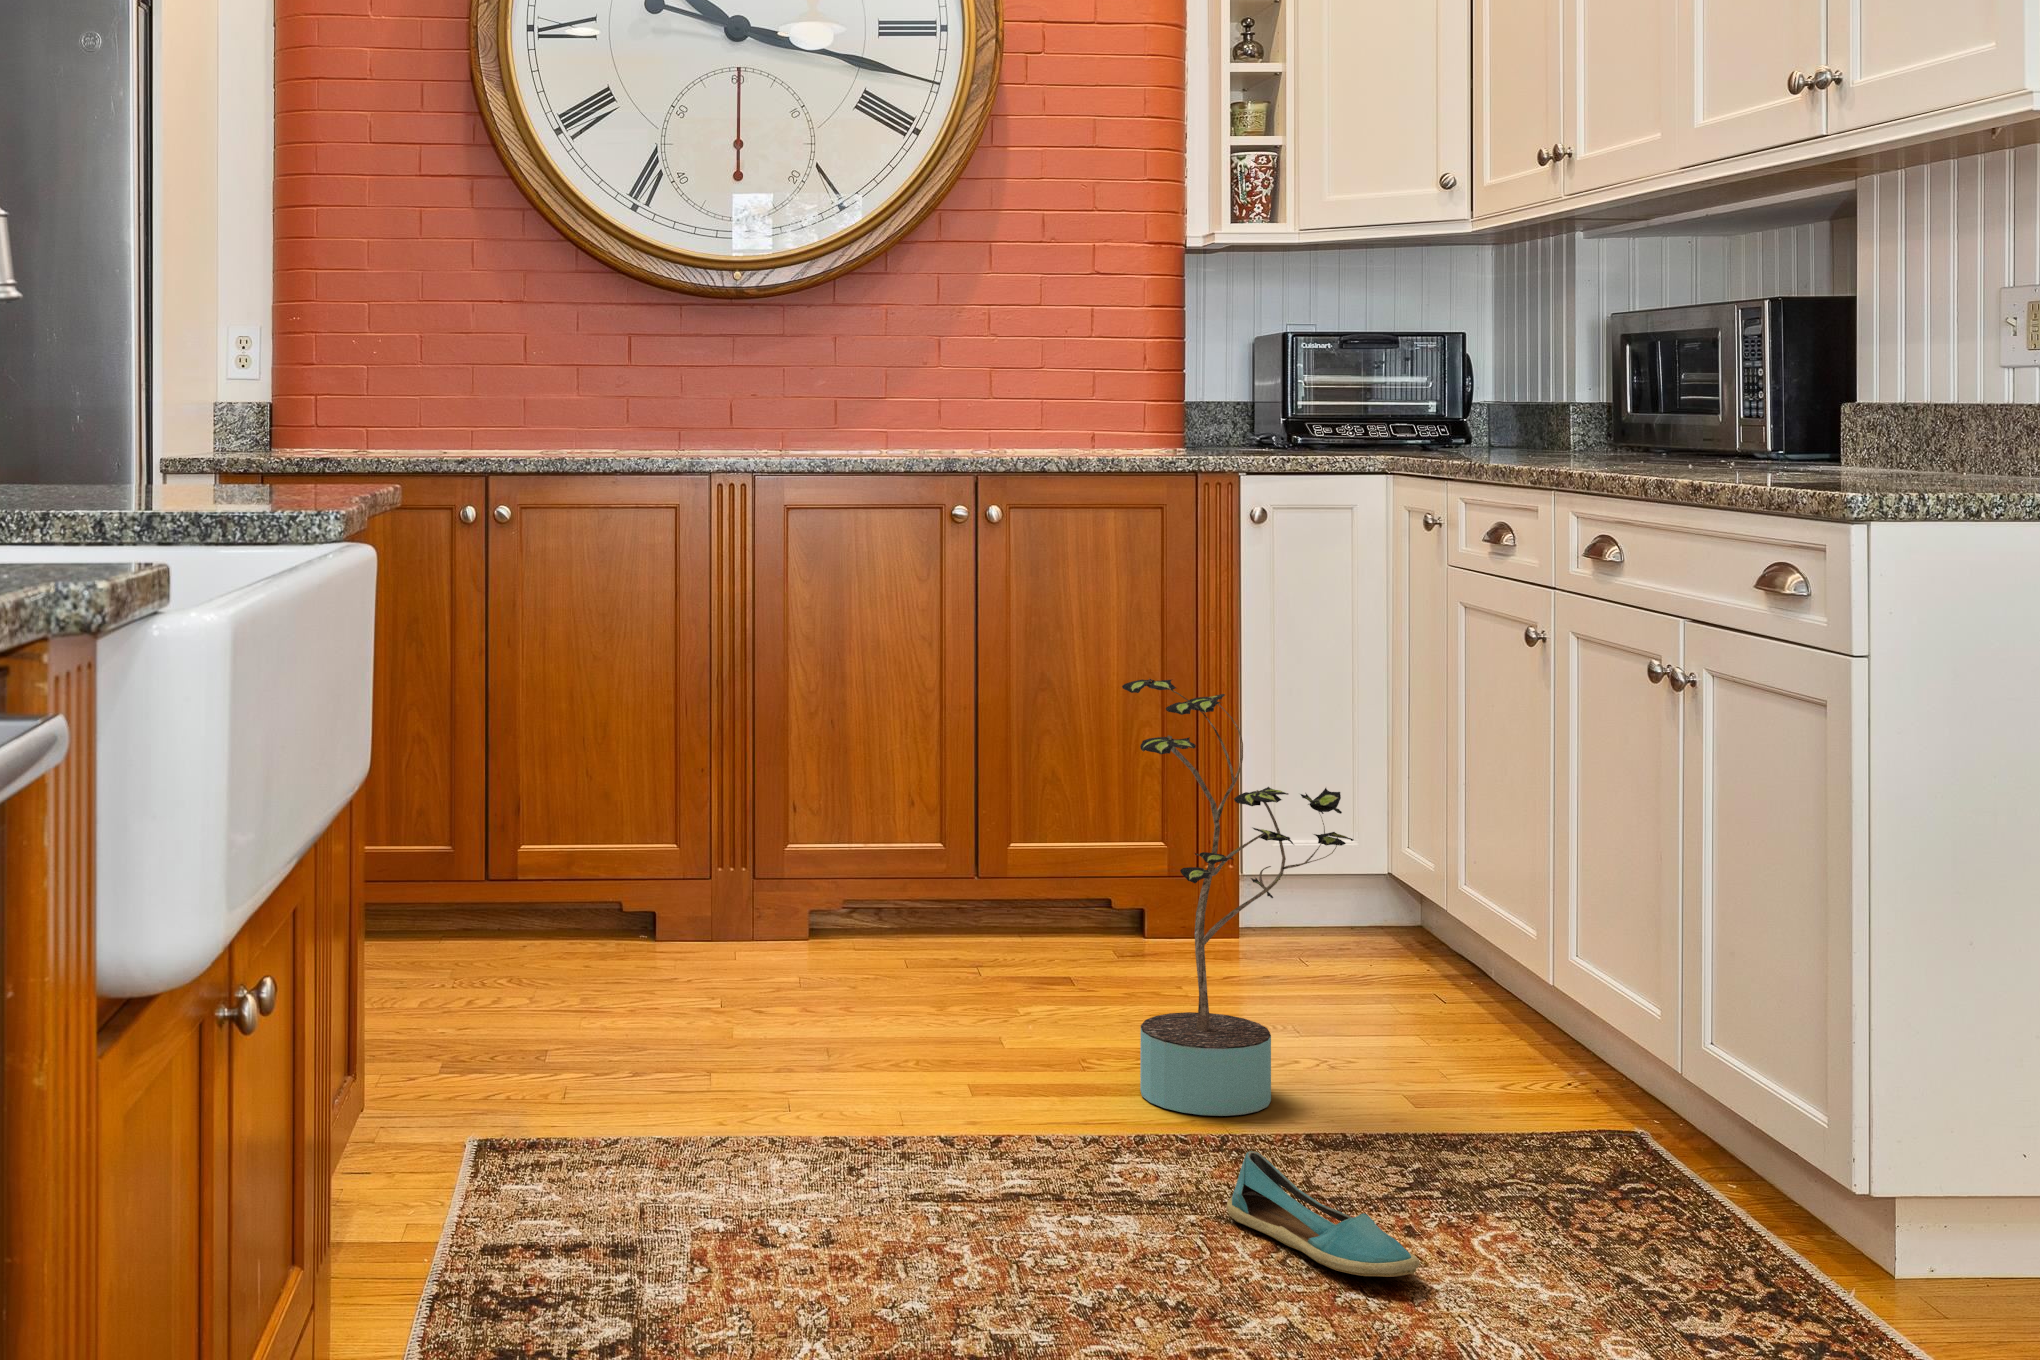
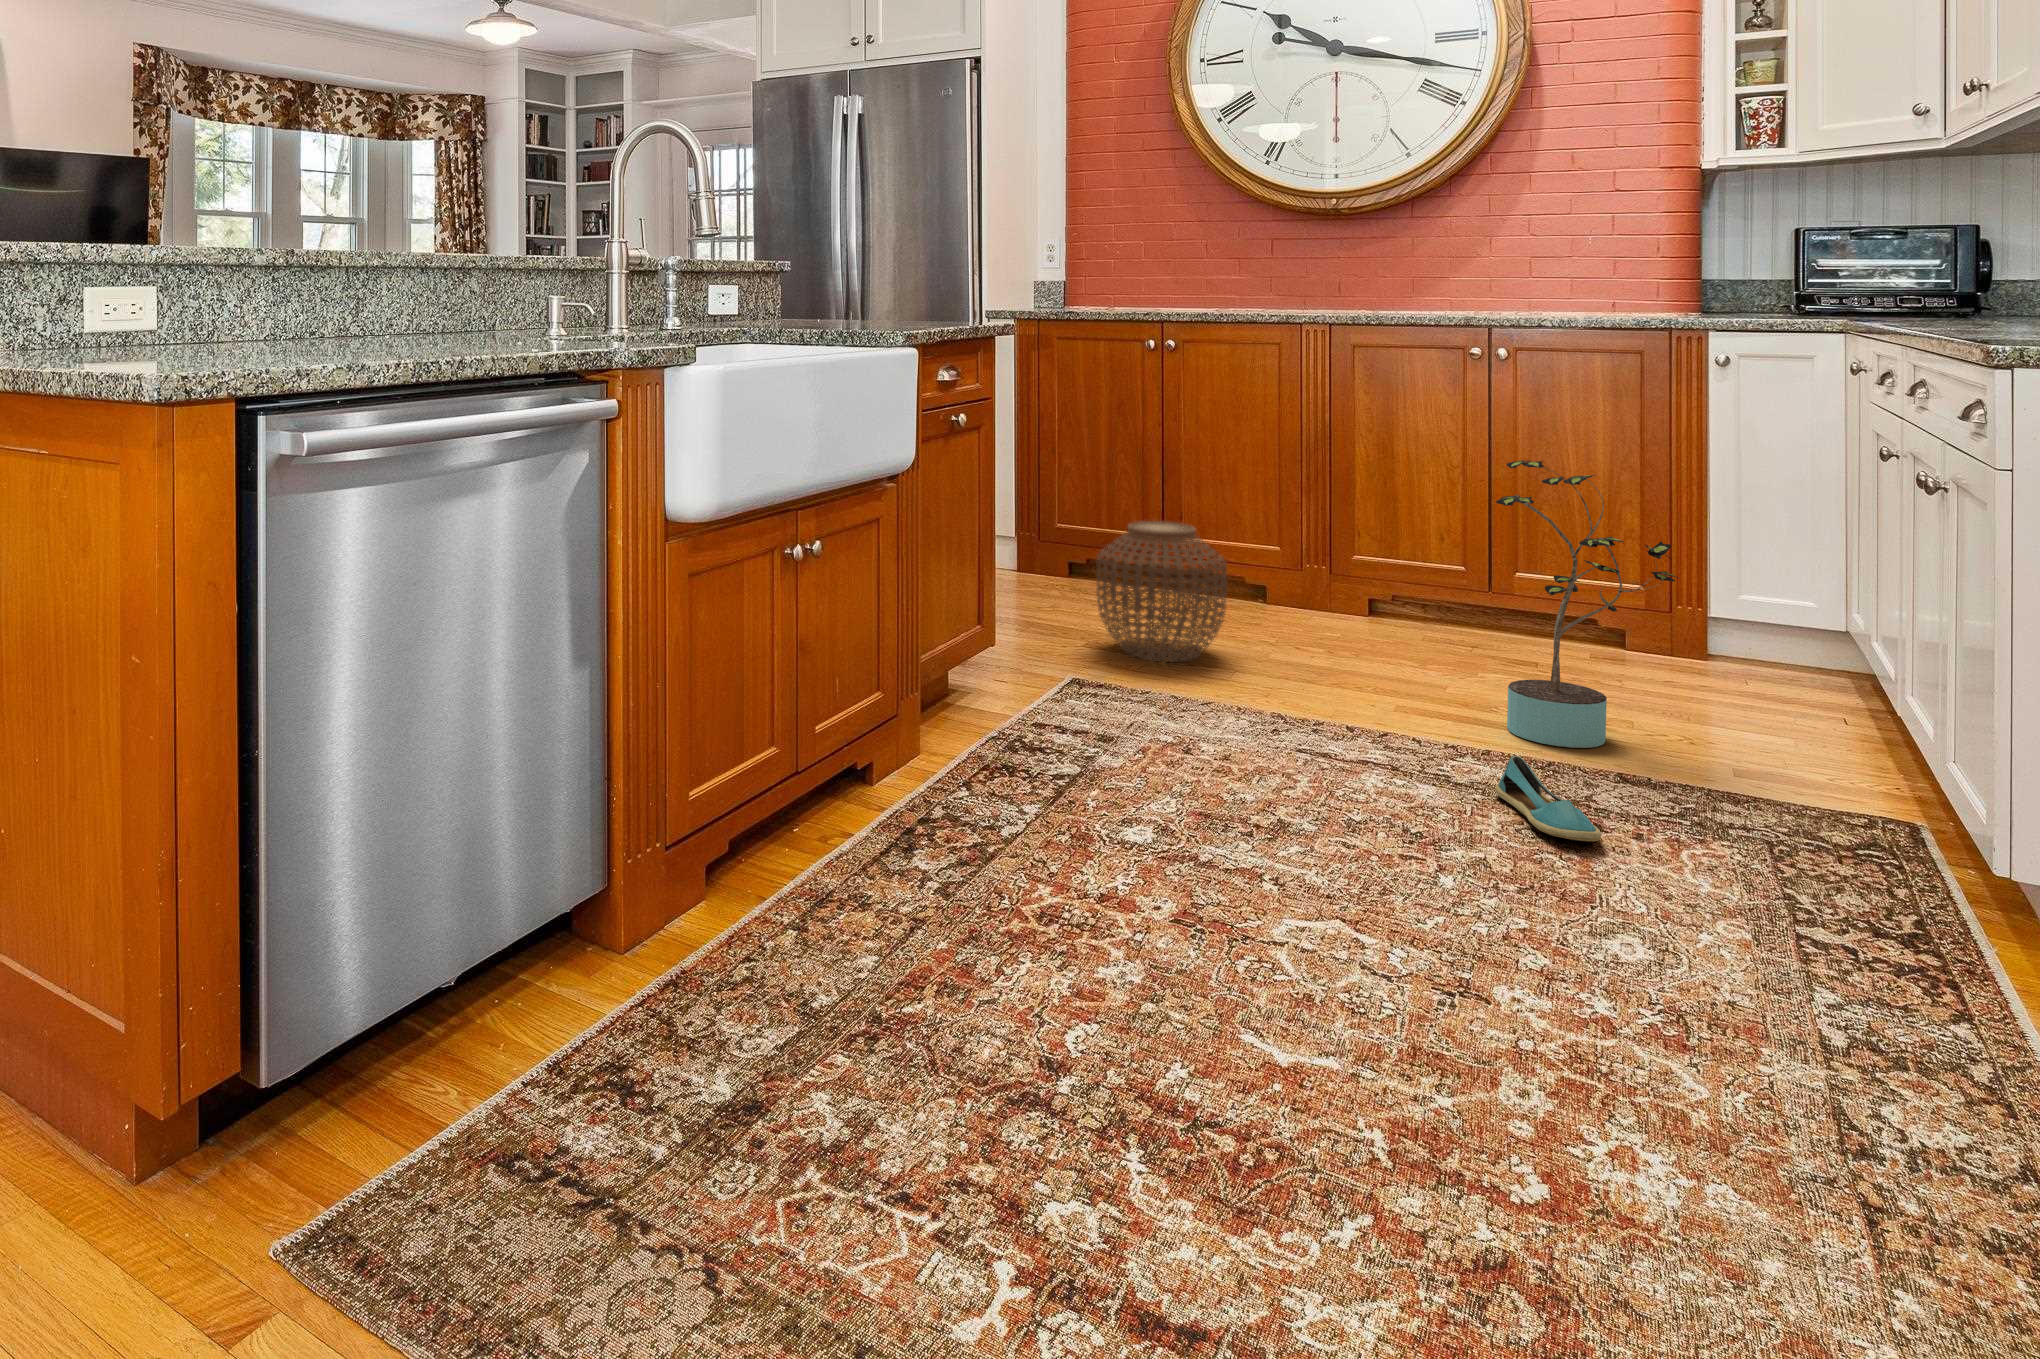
woven basket: none [466,815,685,1068] -> present [1096,521,1227,662]

